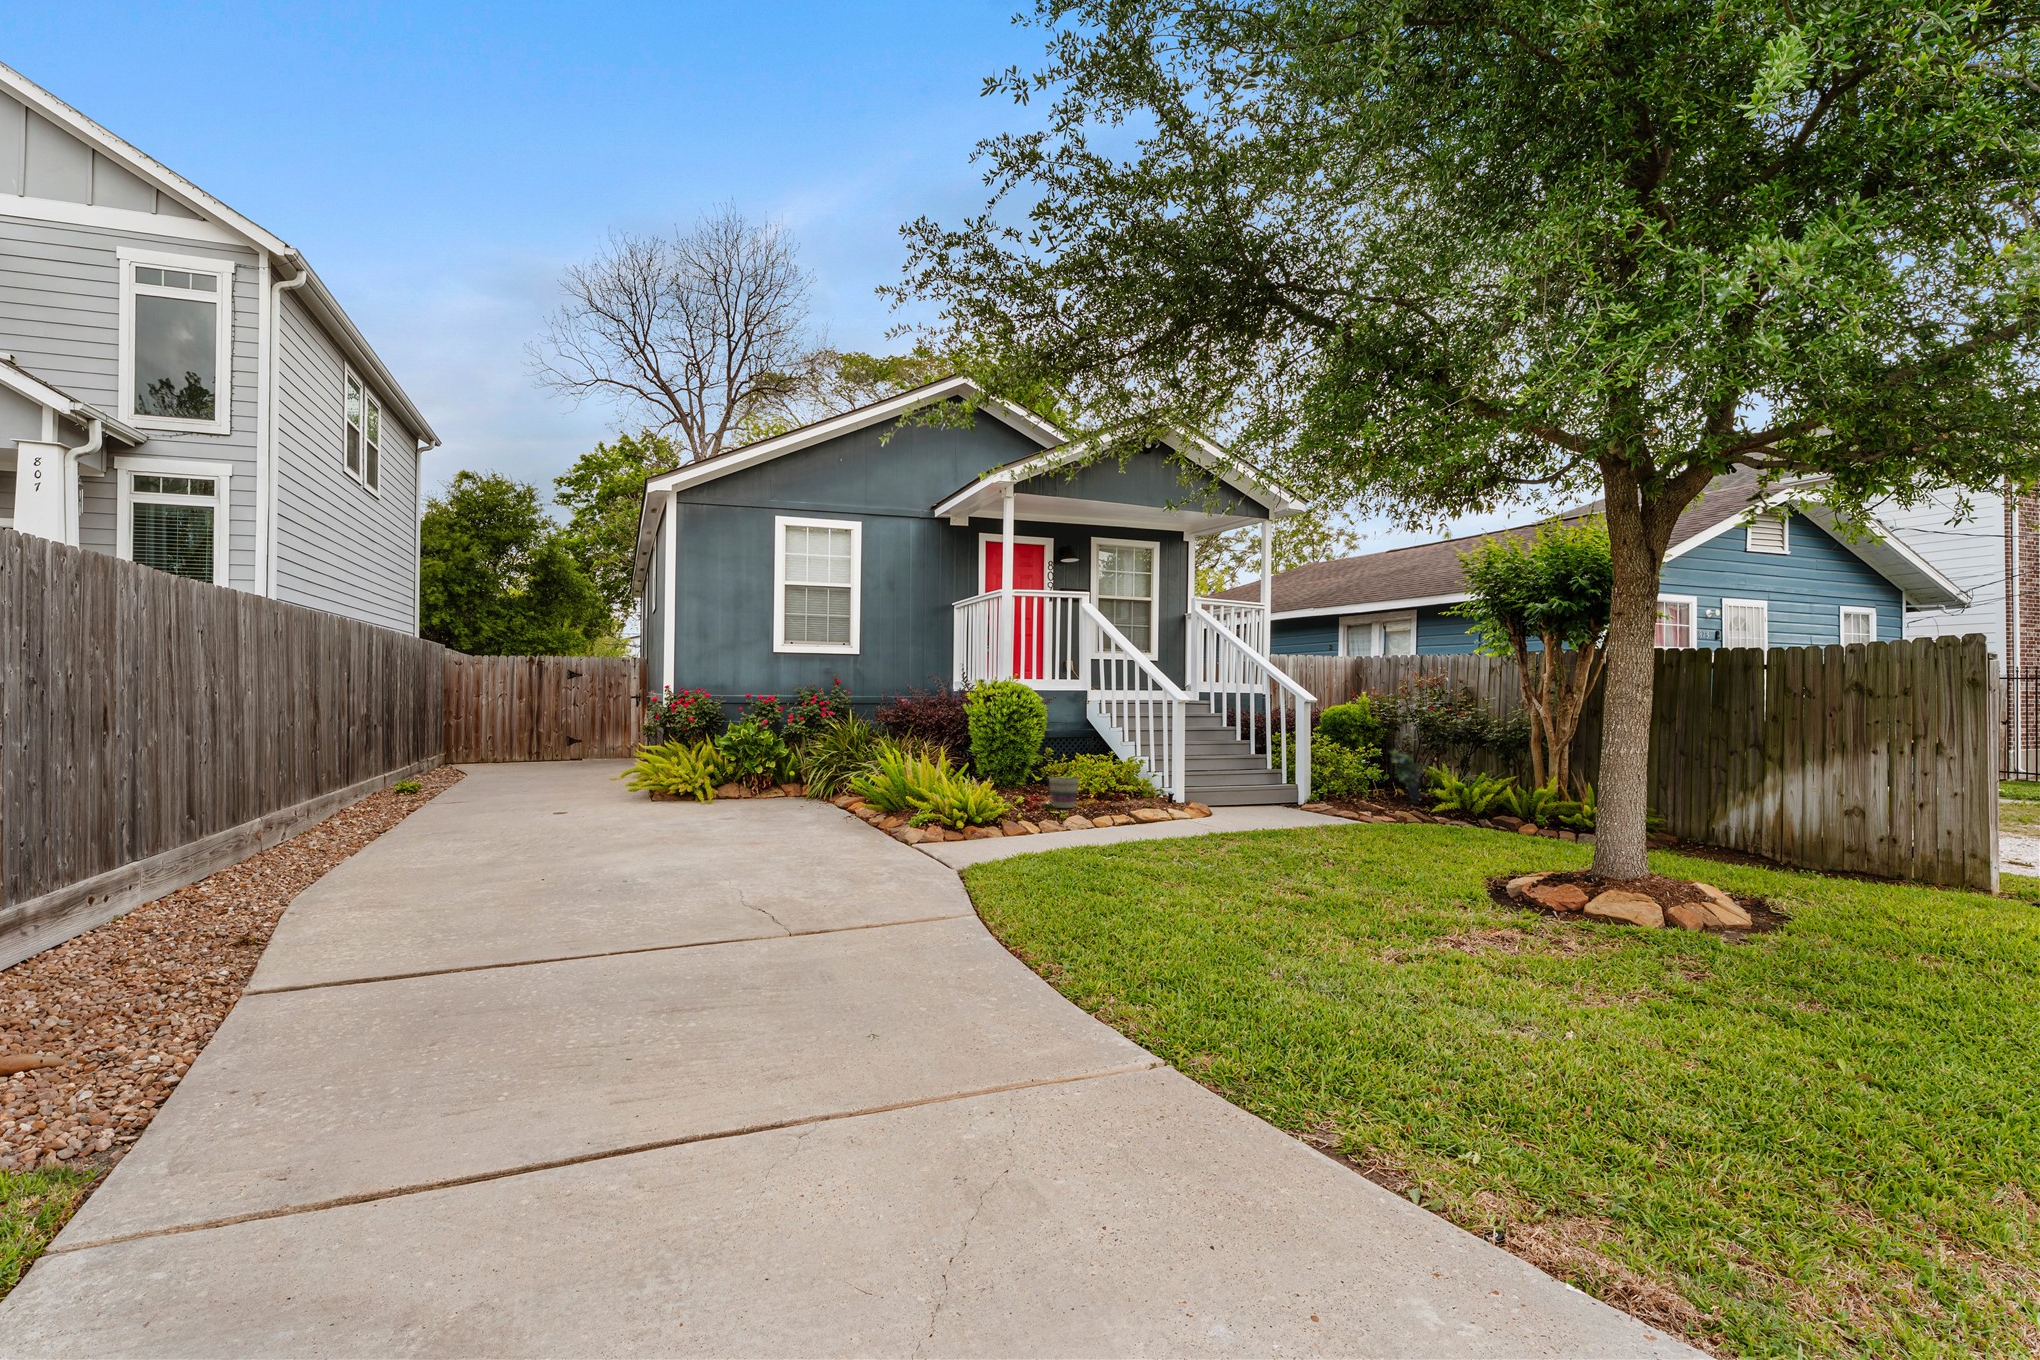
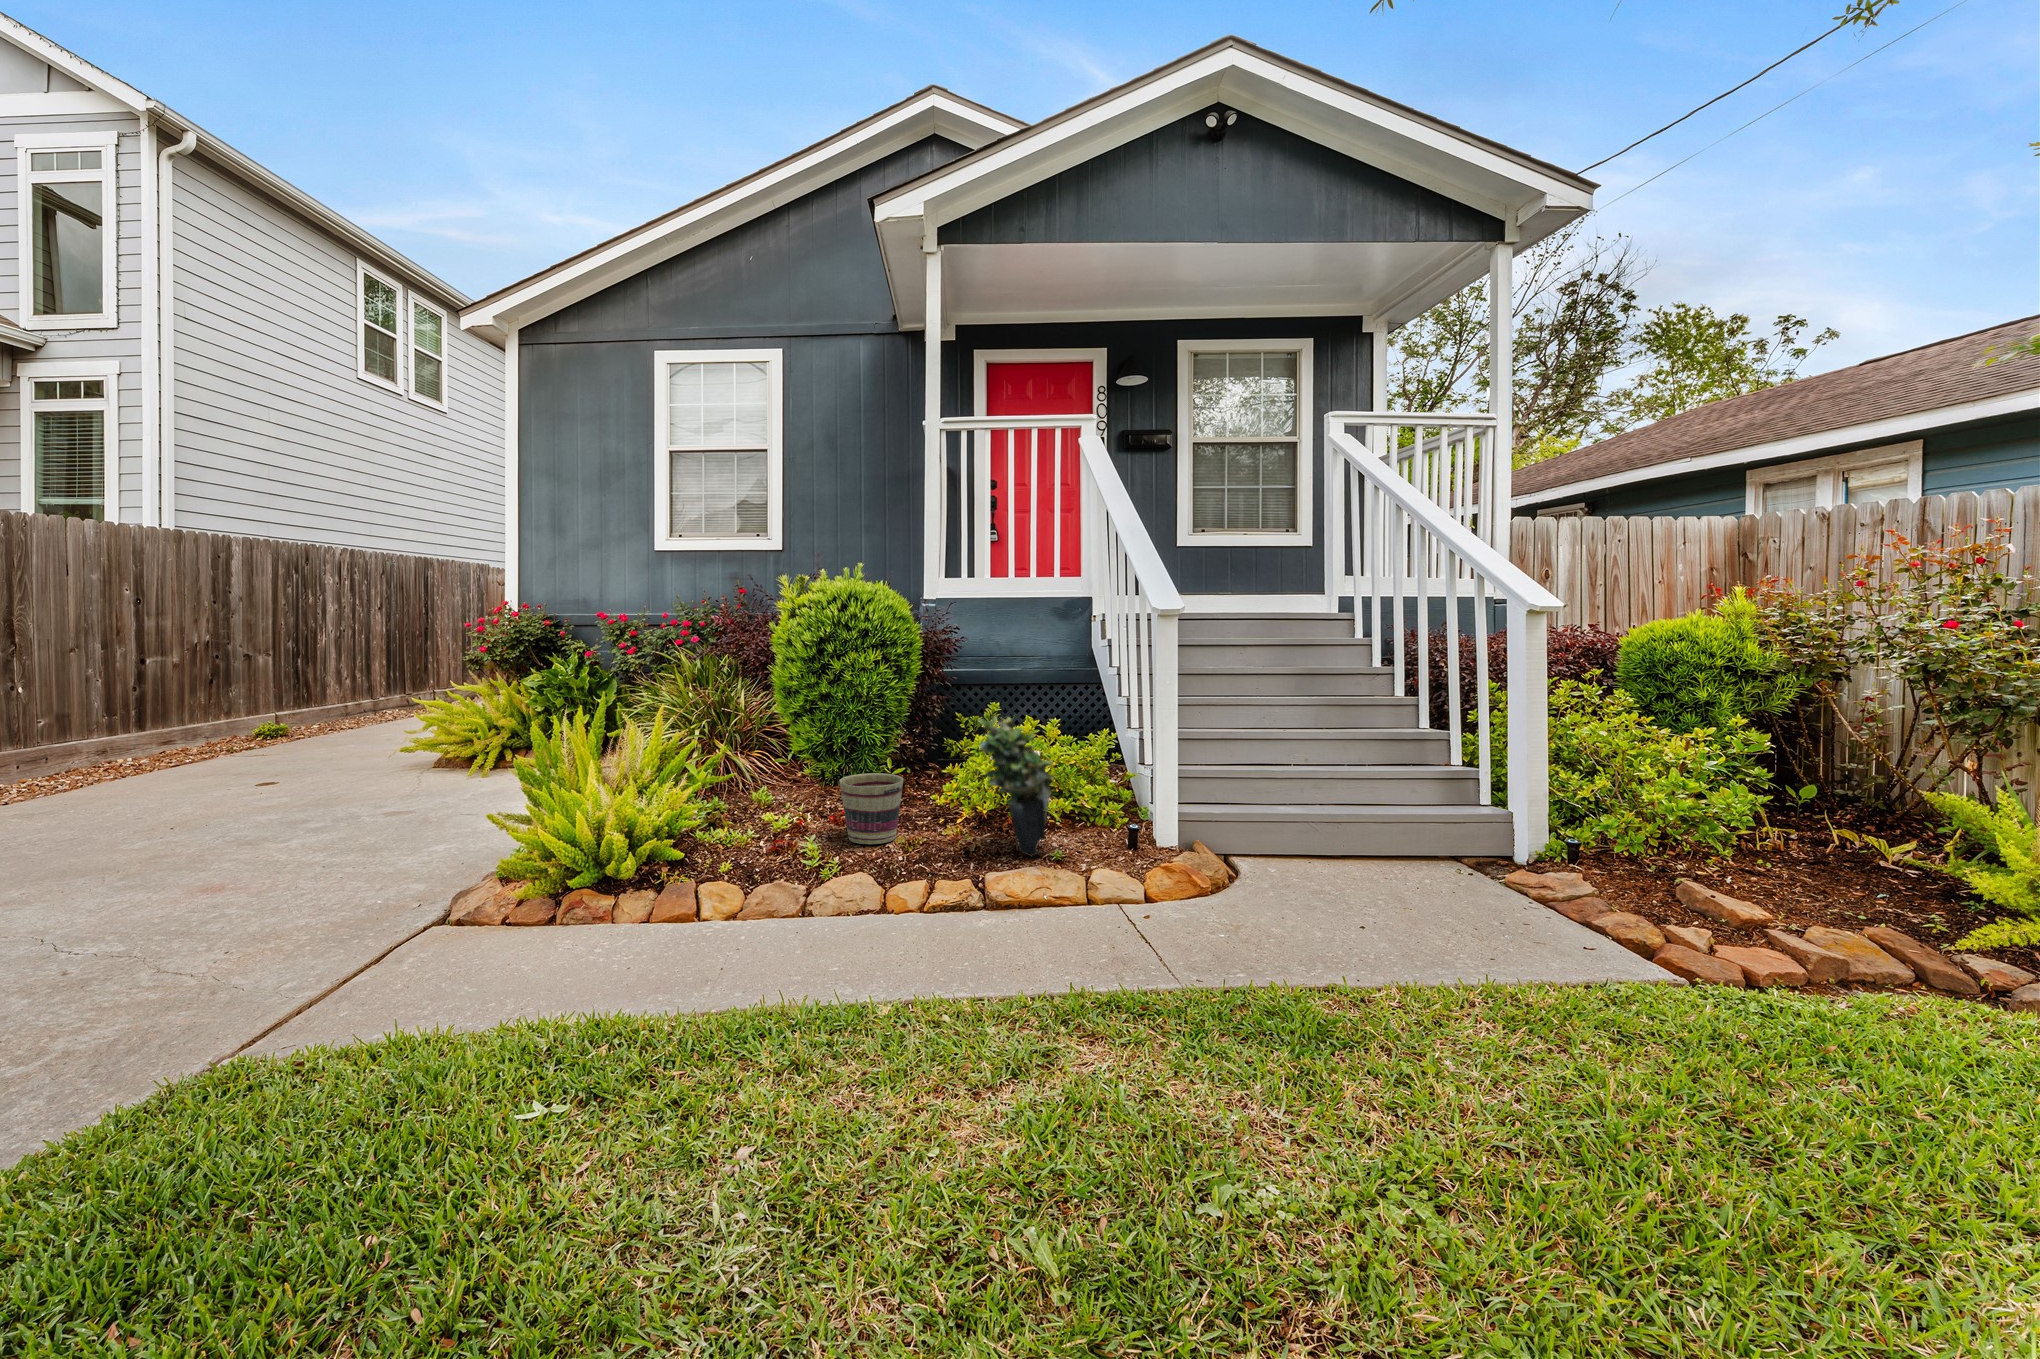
potted plant: present [1391,750,1422,804] -> present [979,716,1054,856]

